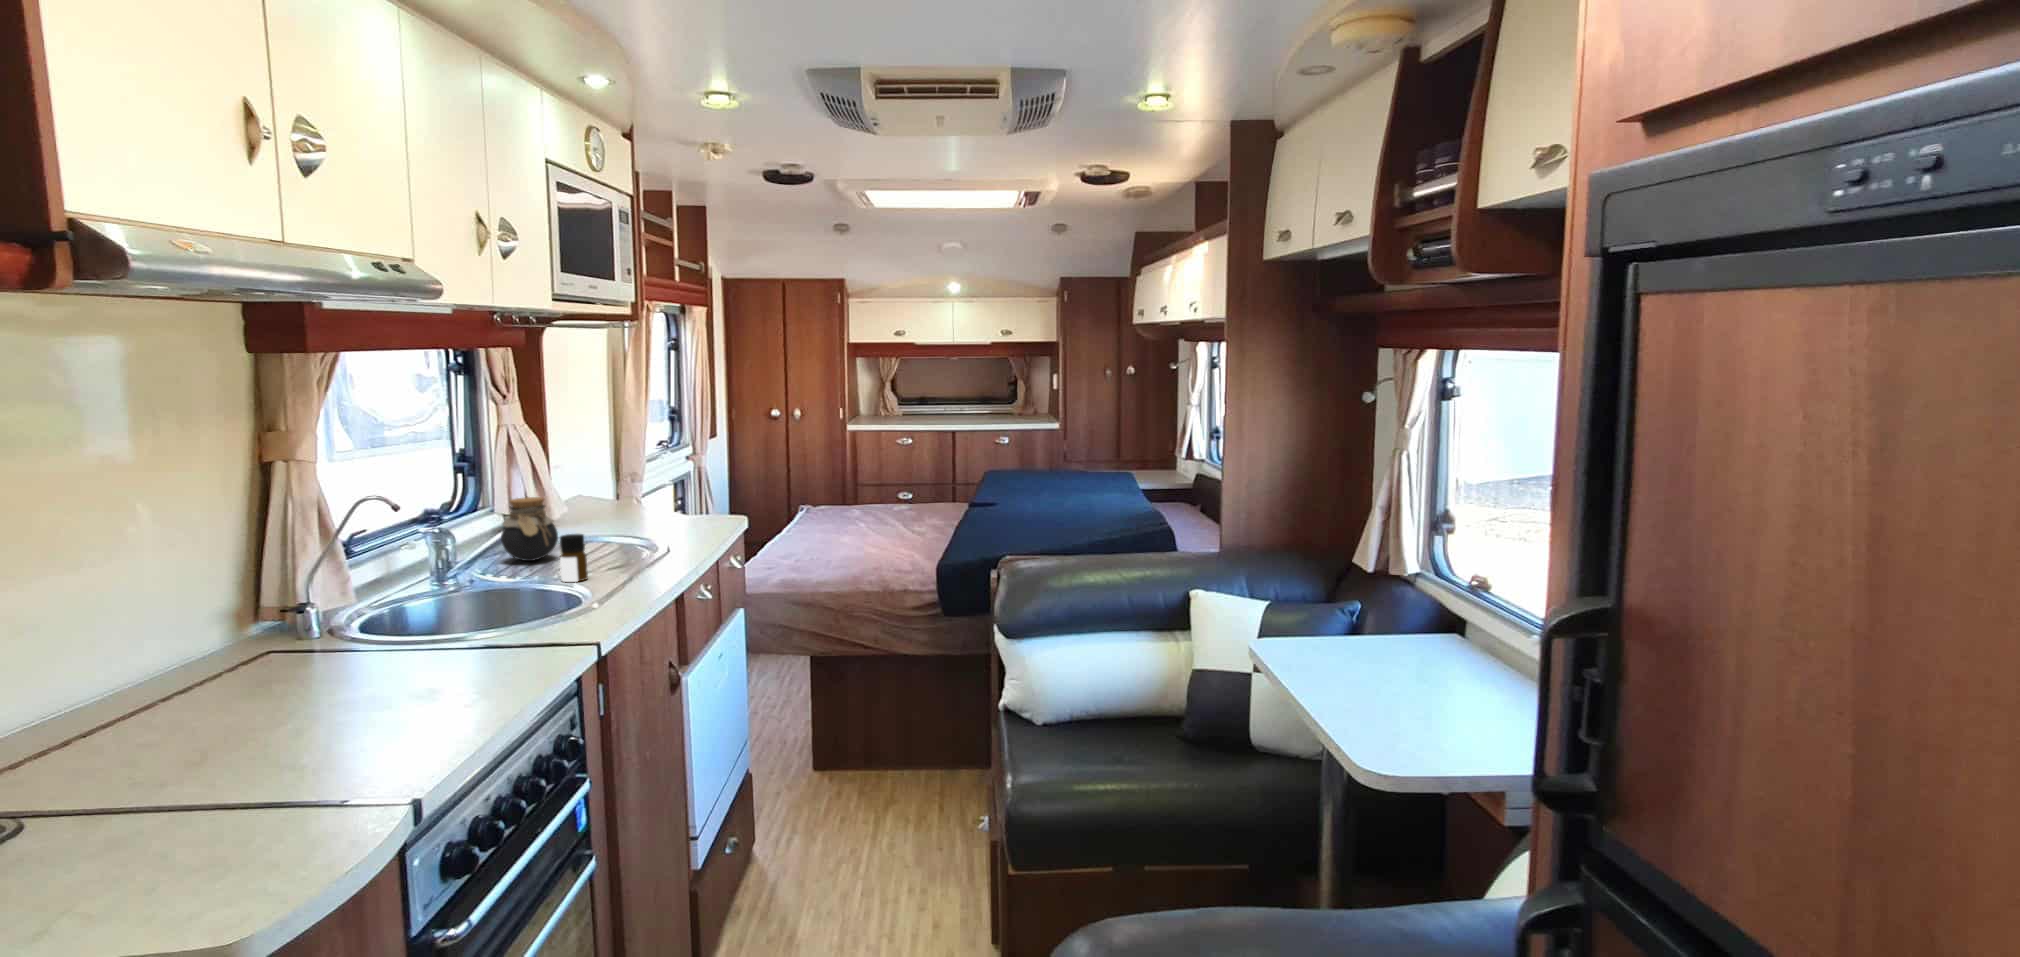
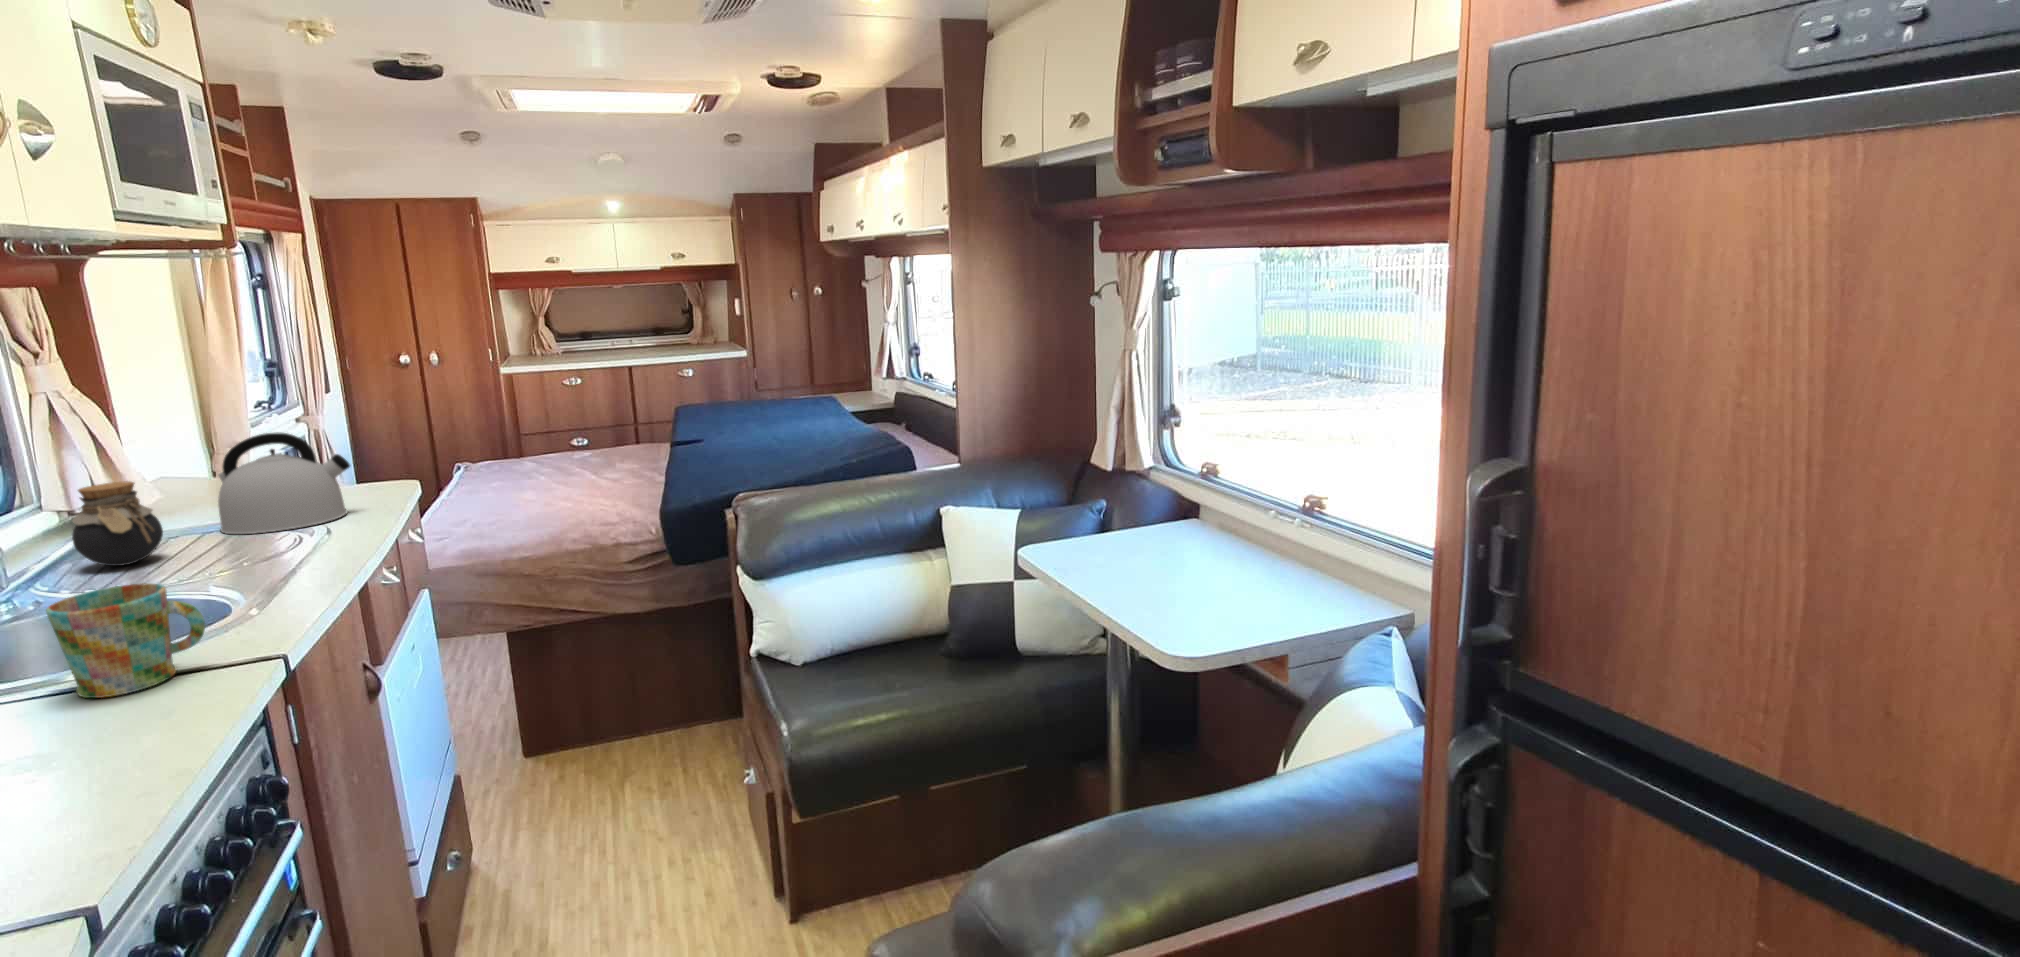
kettle: none [599,468,694,547] -> present [218,432,350,534]
bottle: present [560,534,588,582] -> none [174,522,224,586]
mug: none [459,573,556,654] -> present [46,583,205,698]

